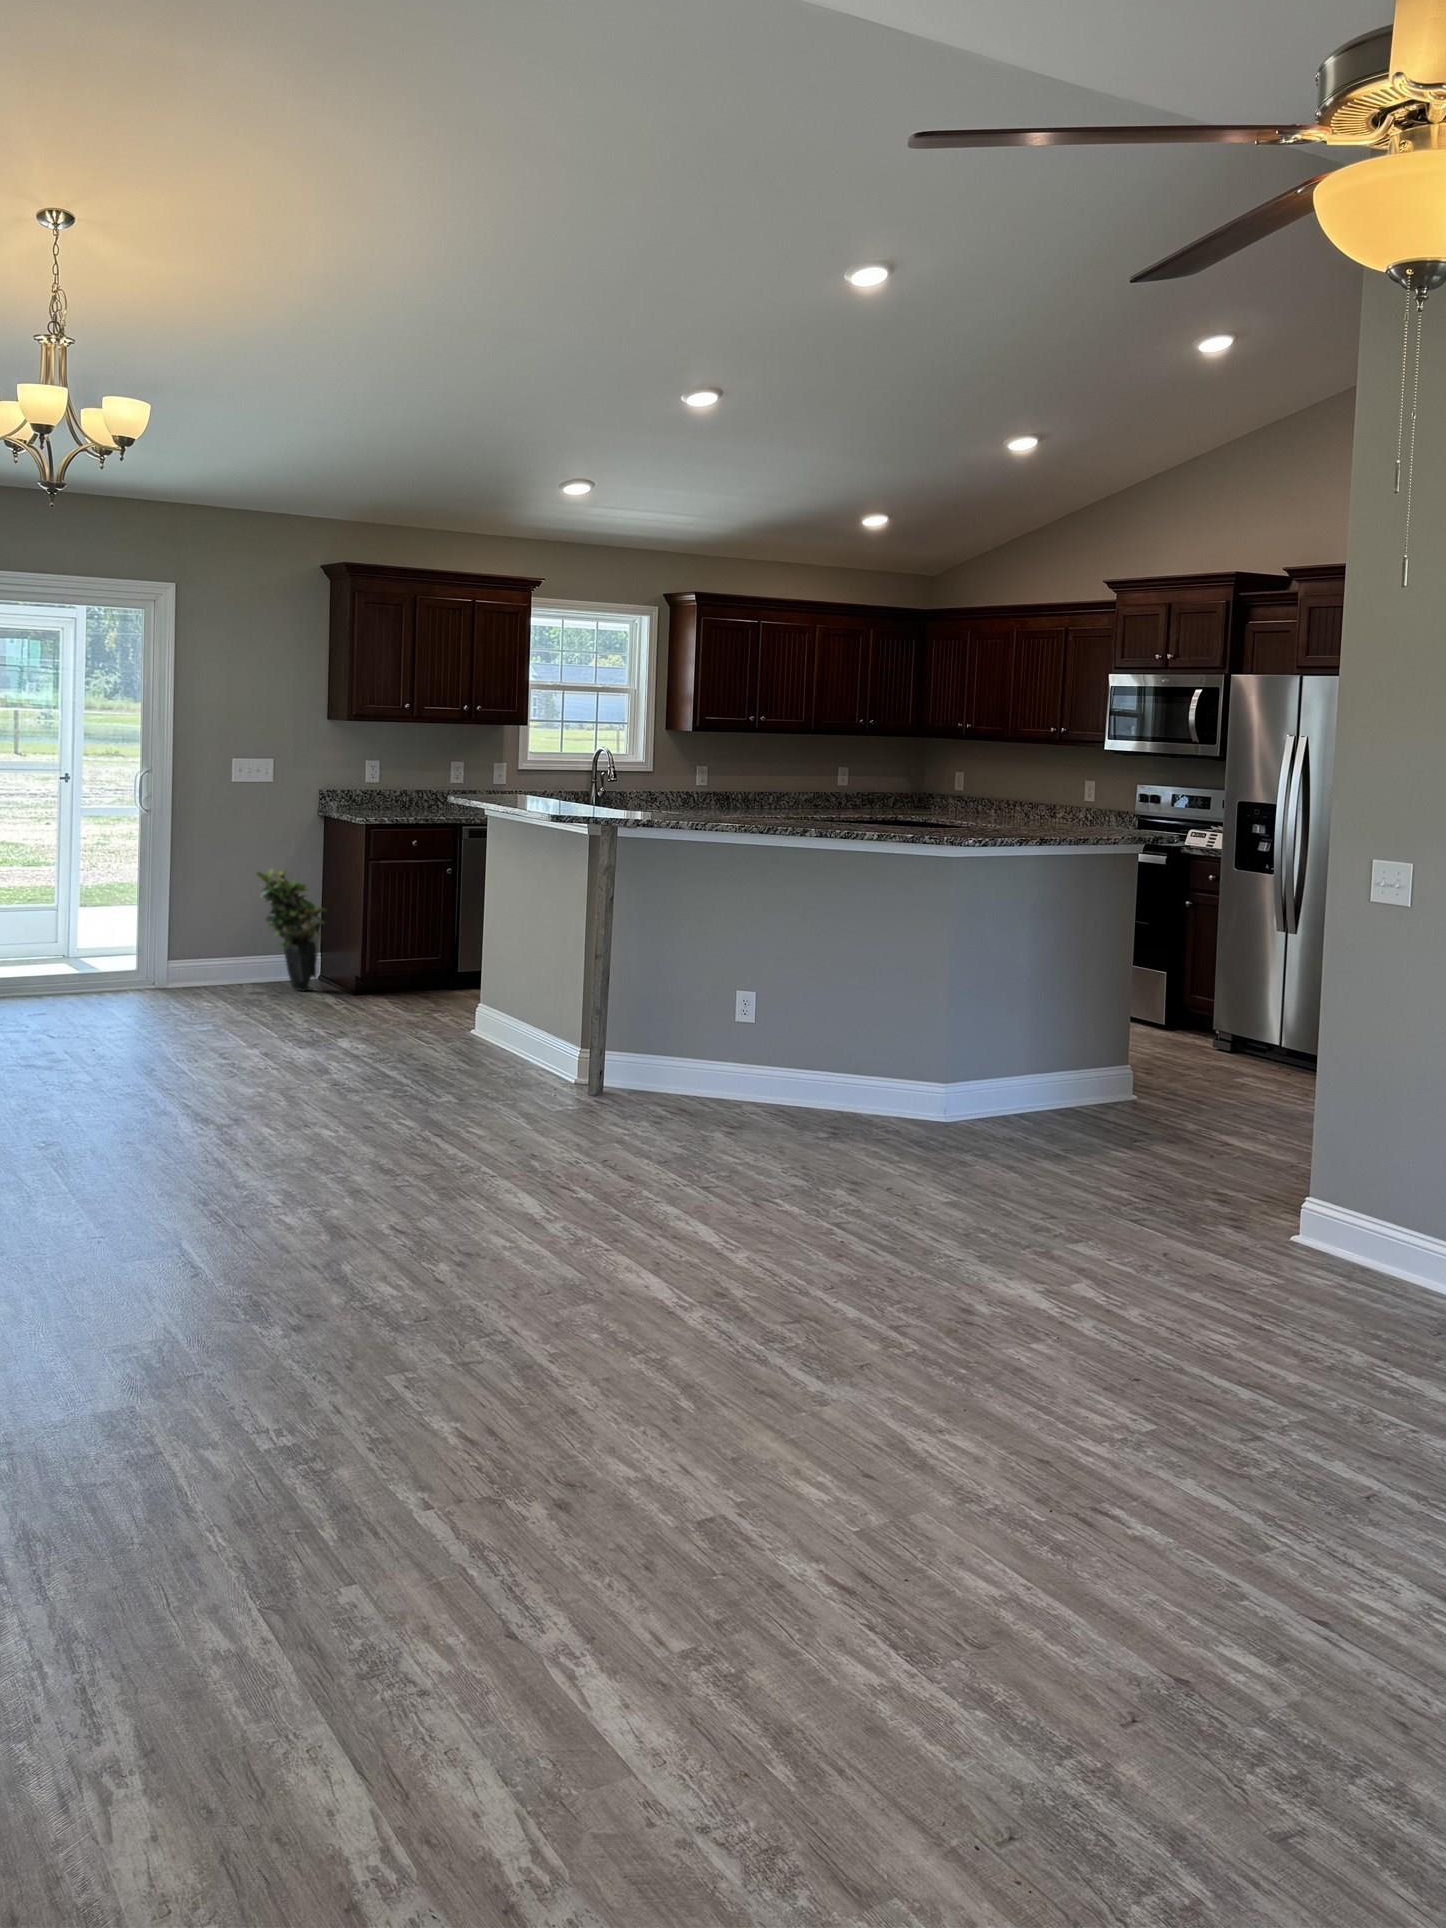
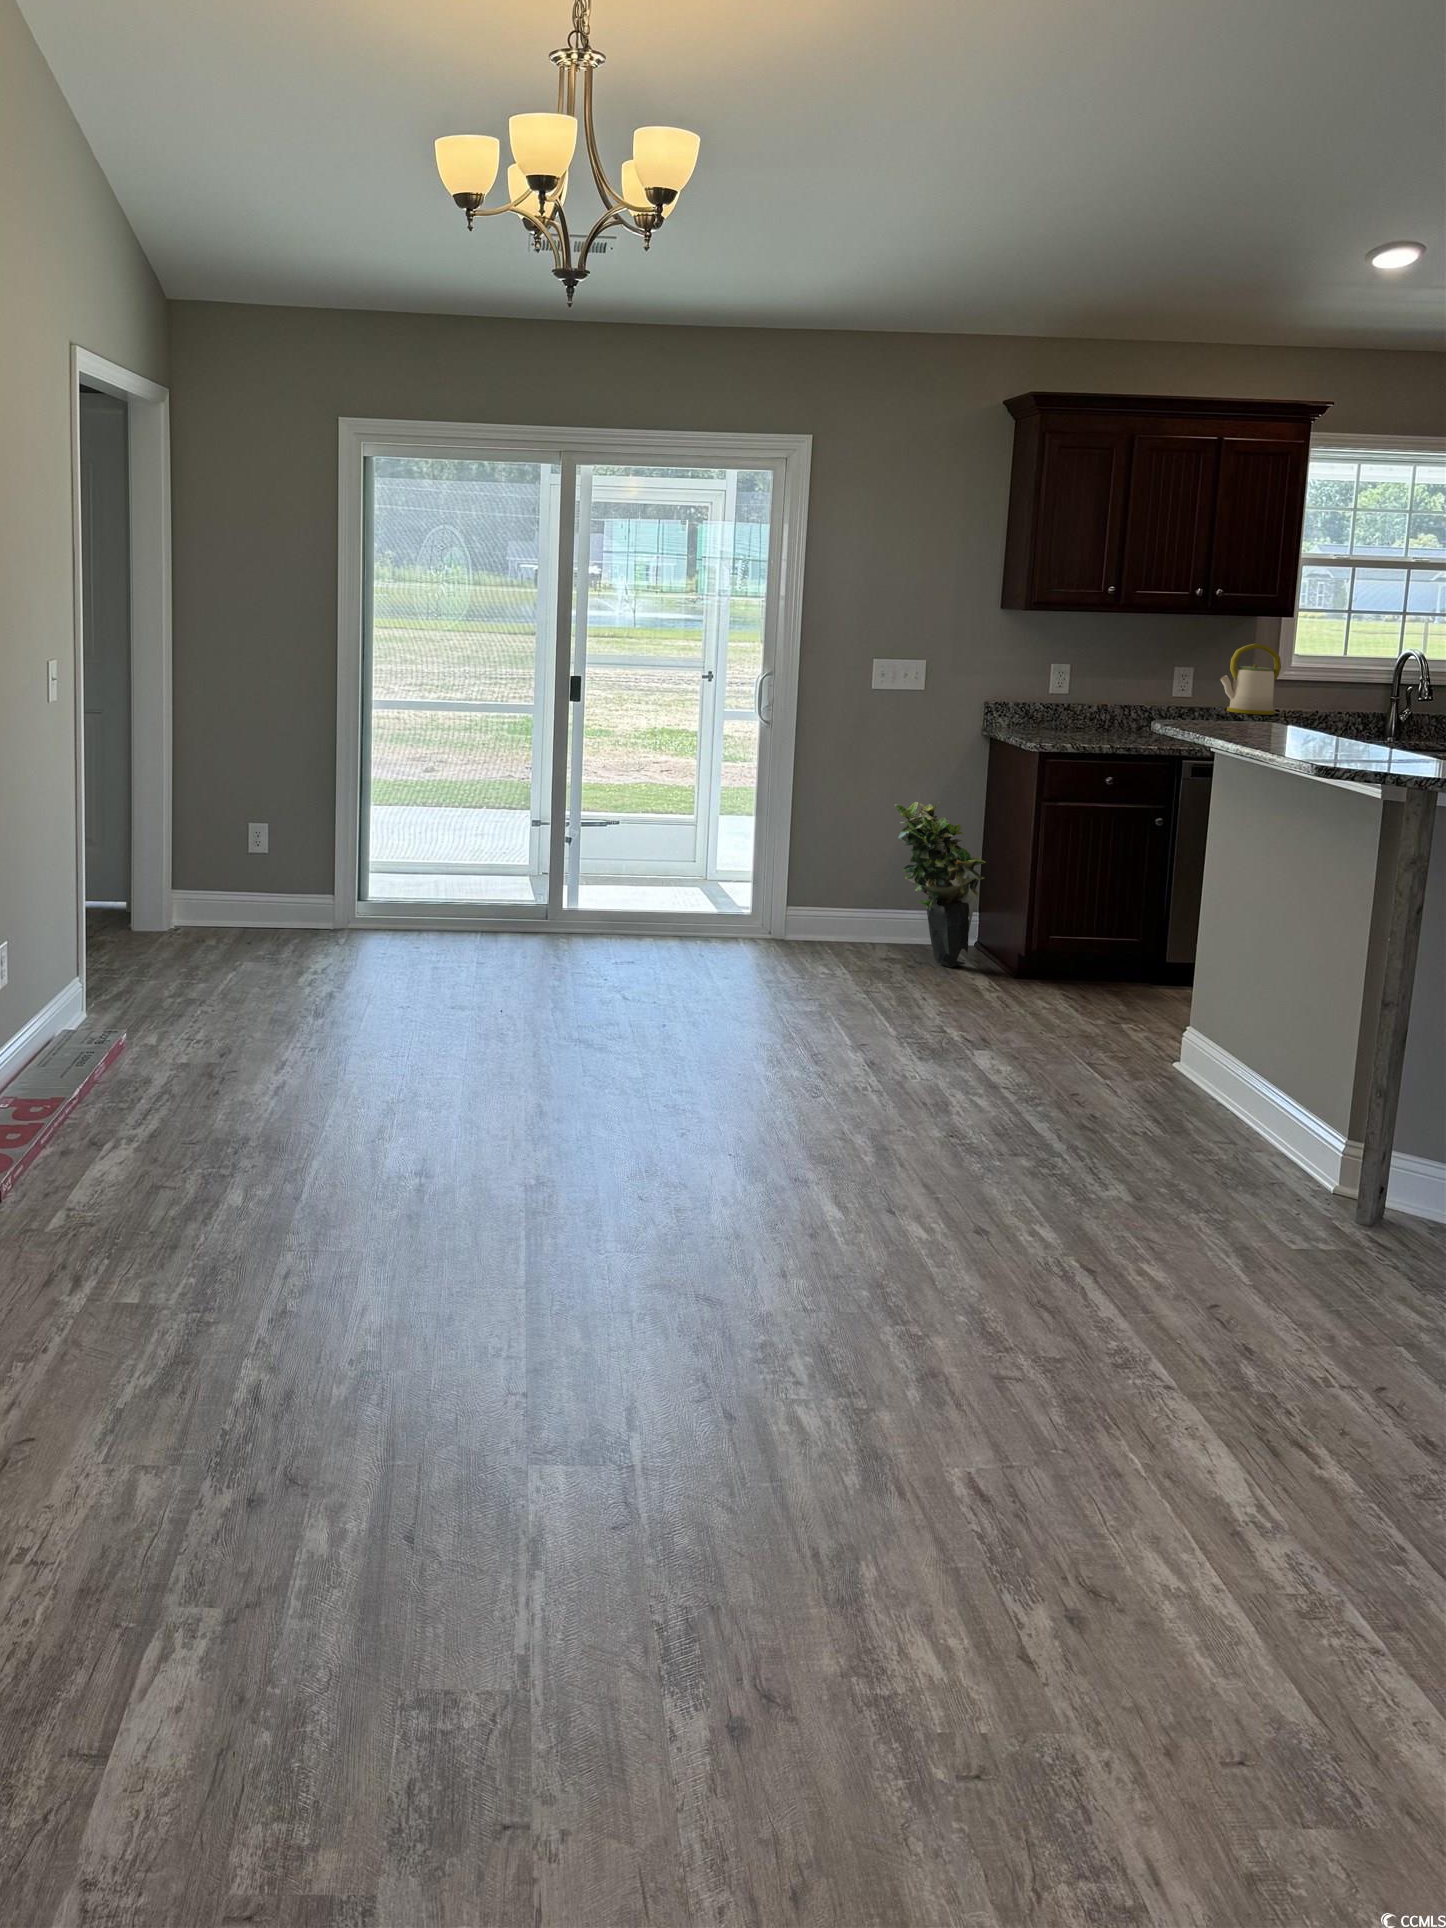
kettle: none [483,744,522,793] -> present [1220,644,1281,715]

